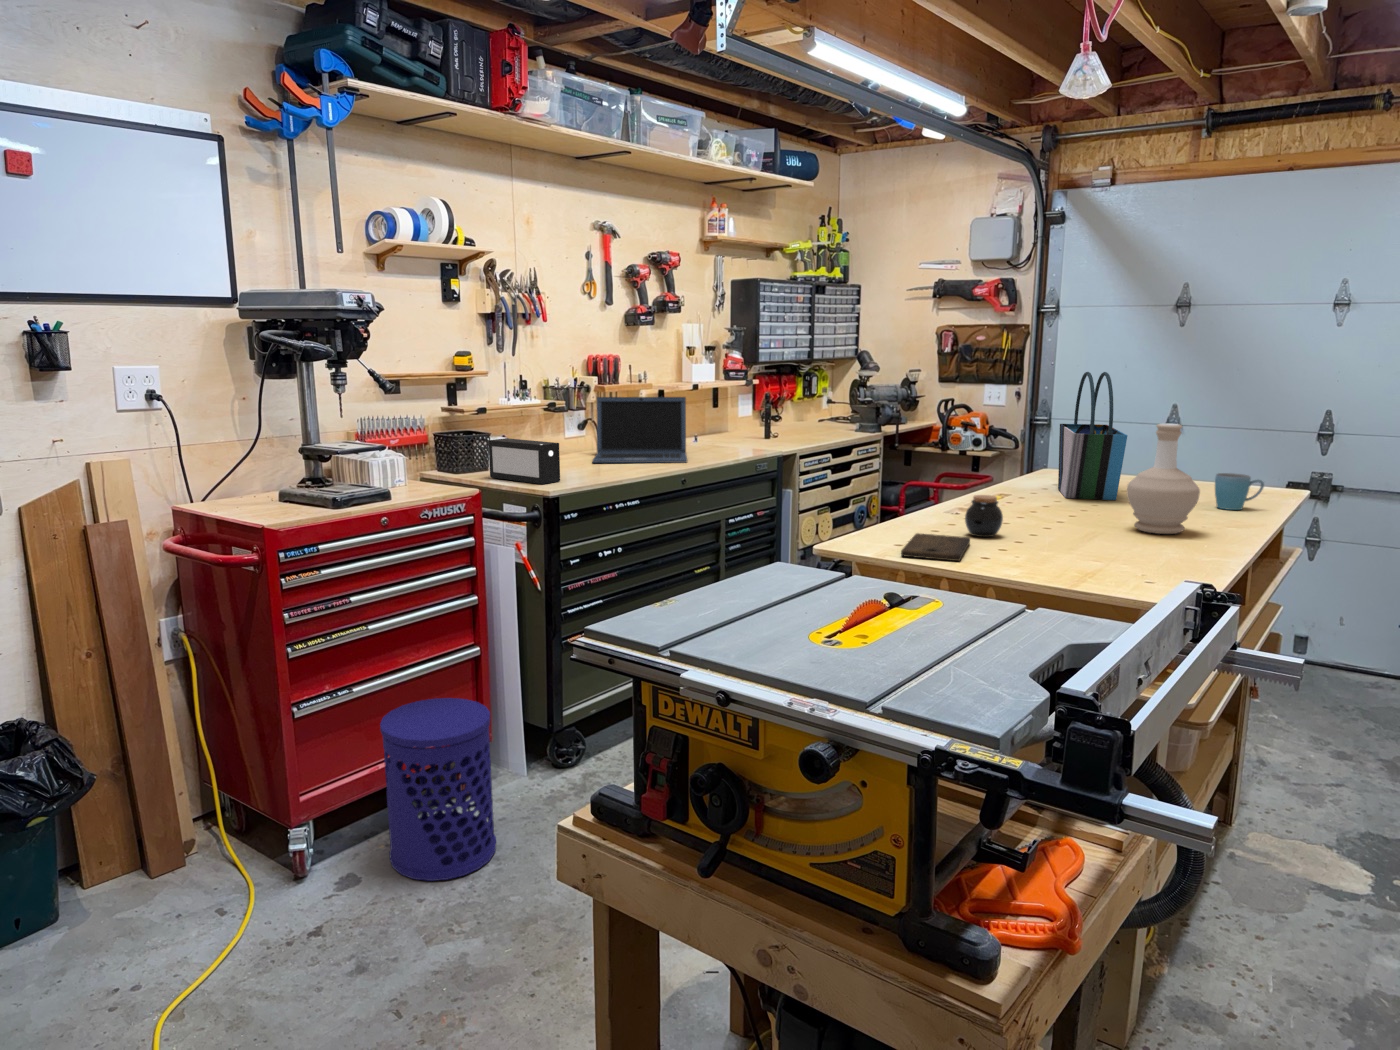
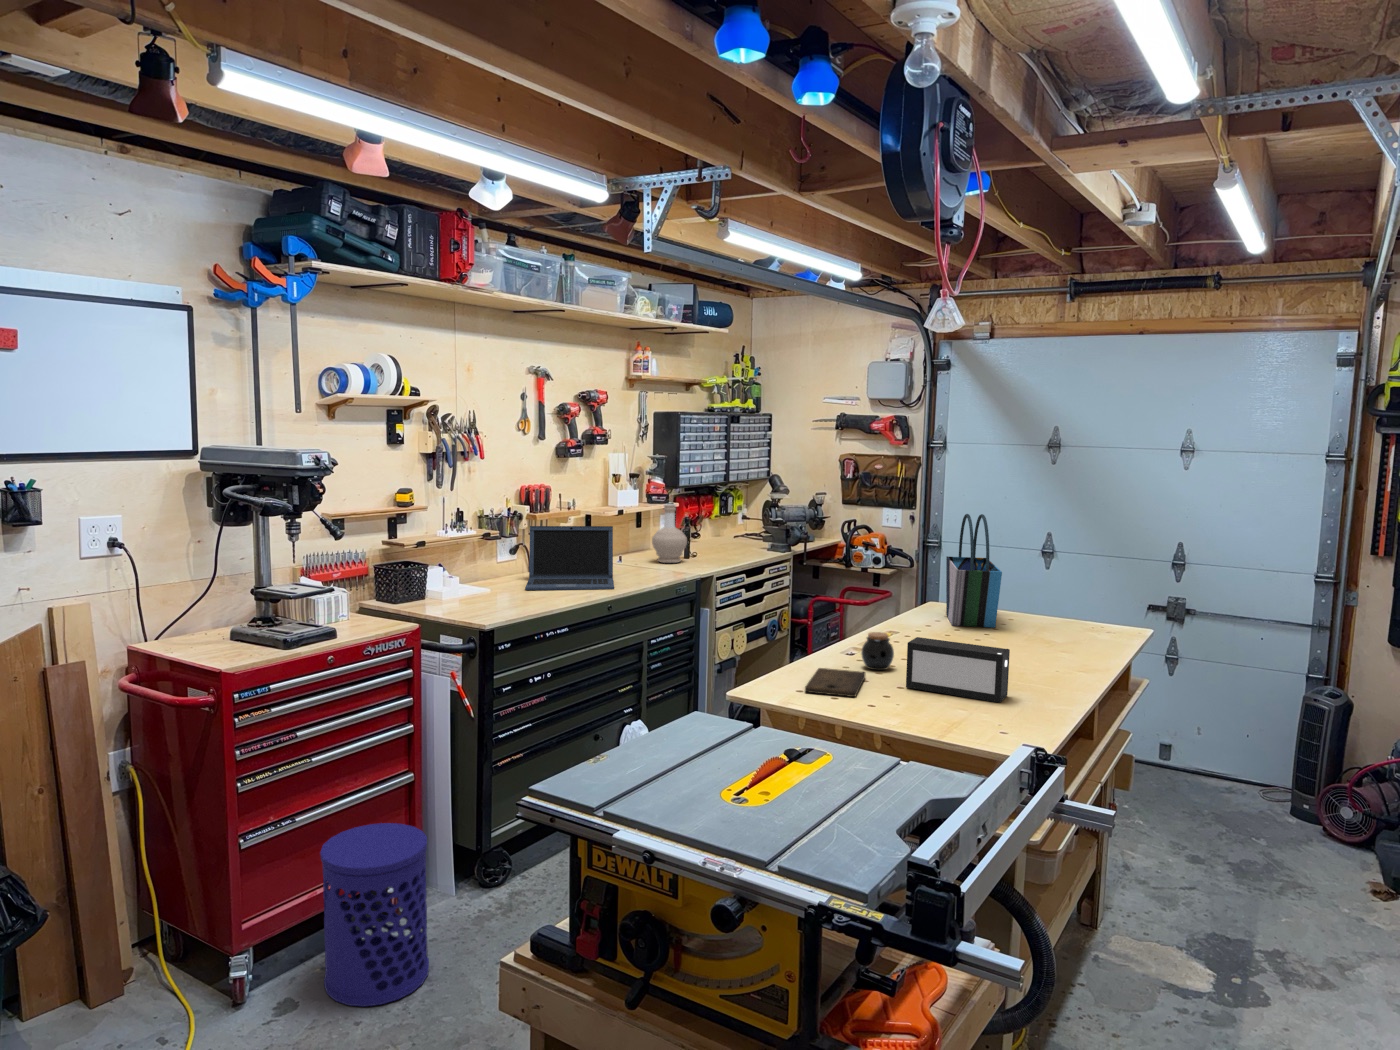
bottle: present [1127,424,1200,534] -> present [652,504,687,563]
speaker: present [488,438,560,484] -> present [906,637,1010,702]
mug: present [1215,473,1264,510] -> none [1077,605,1118,638]

